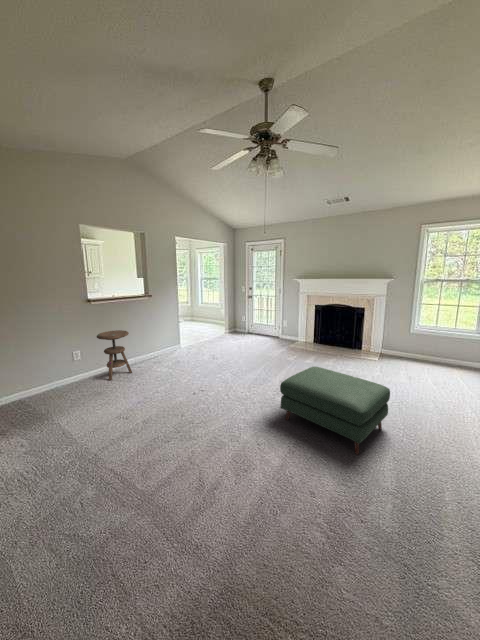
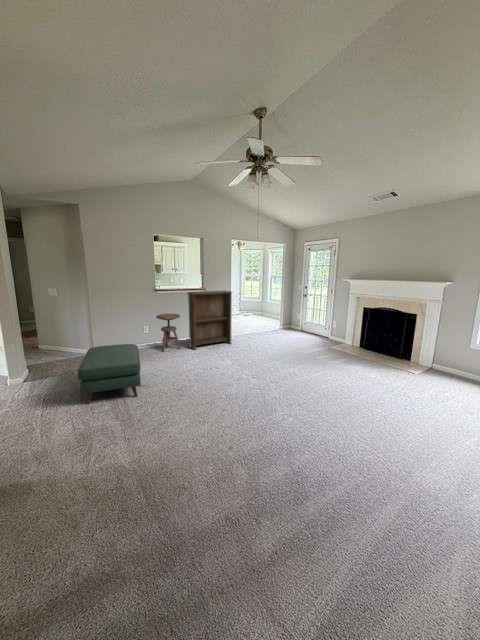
bookshelf: none [134,297,189,371] -> present [188,290,232,350]
ottoman: present [280,367,390,455] -> present [78,344,141,404]

